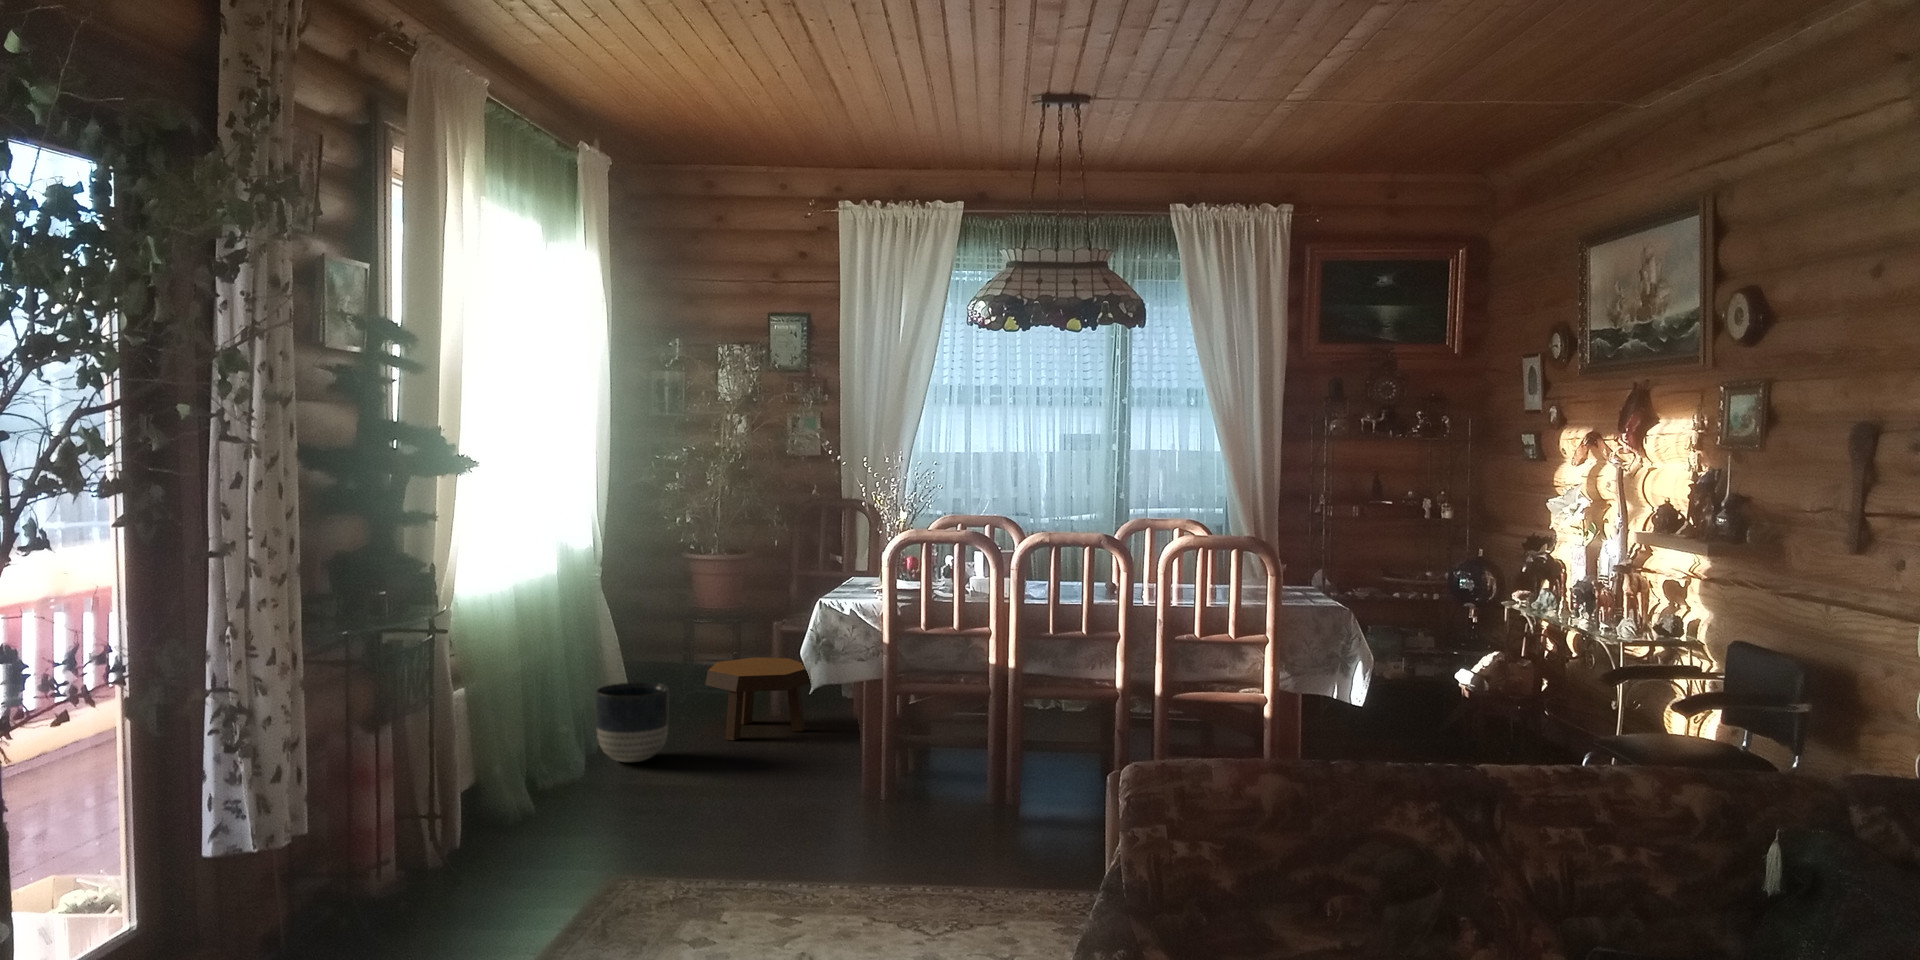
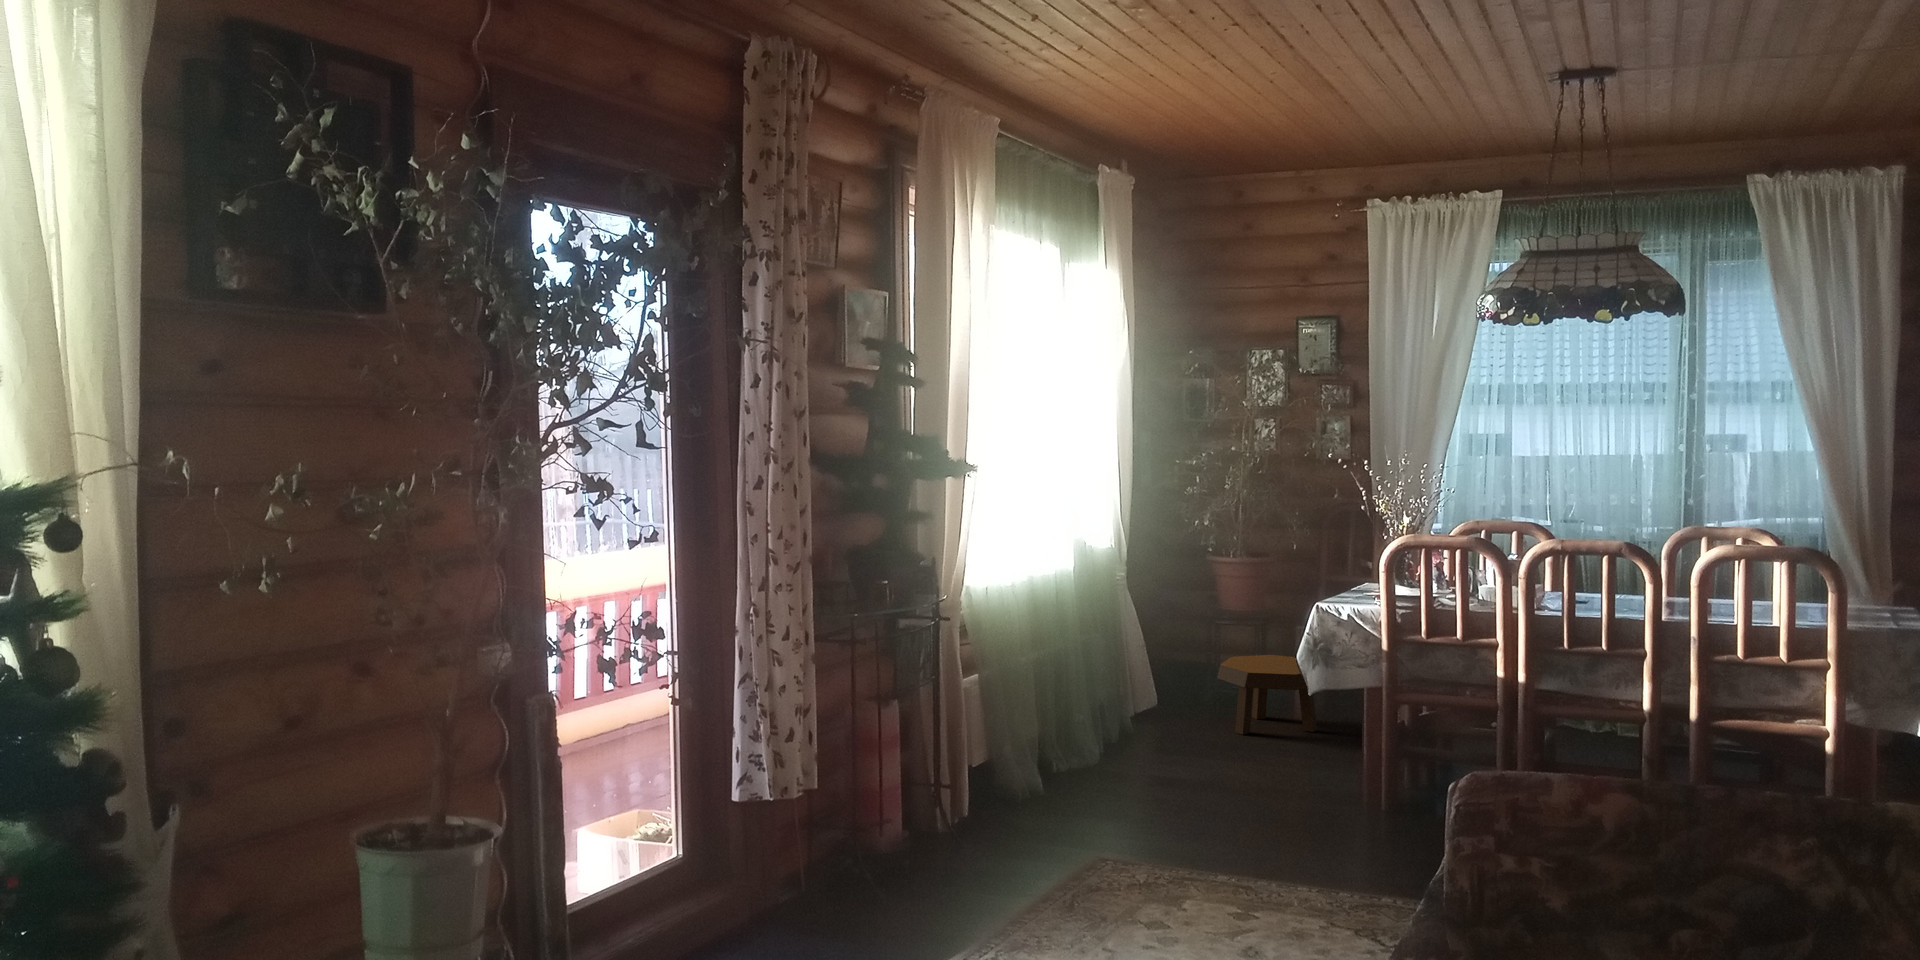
planter: present [596,682,669,762] -> none [1110,671,1176,746]

